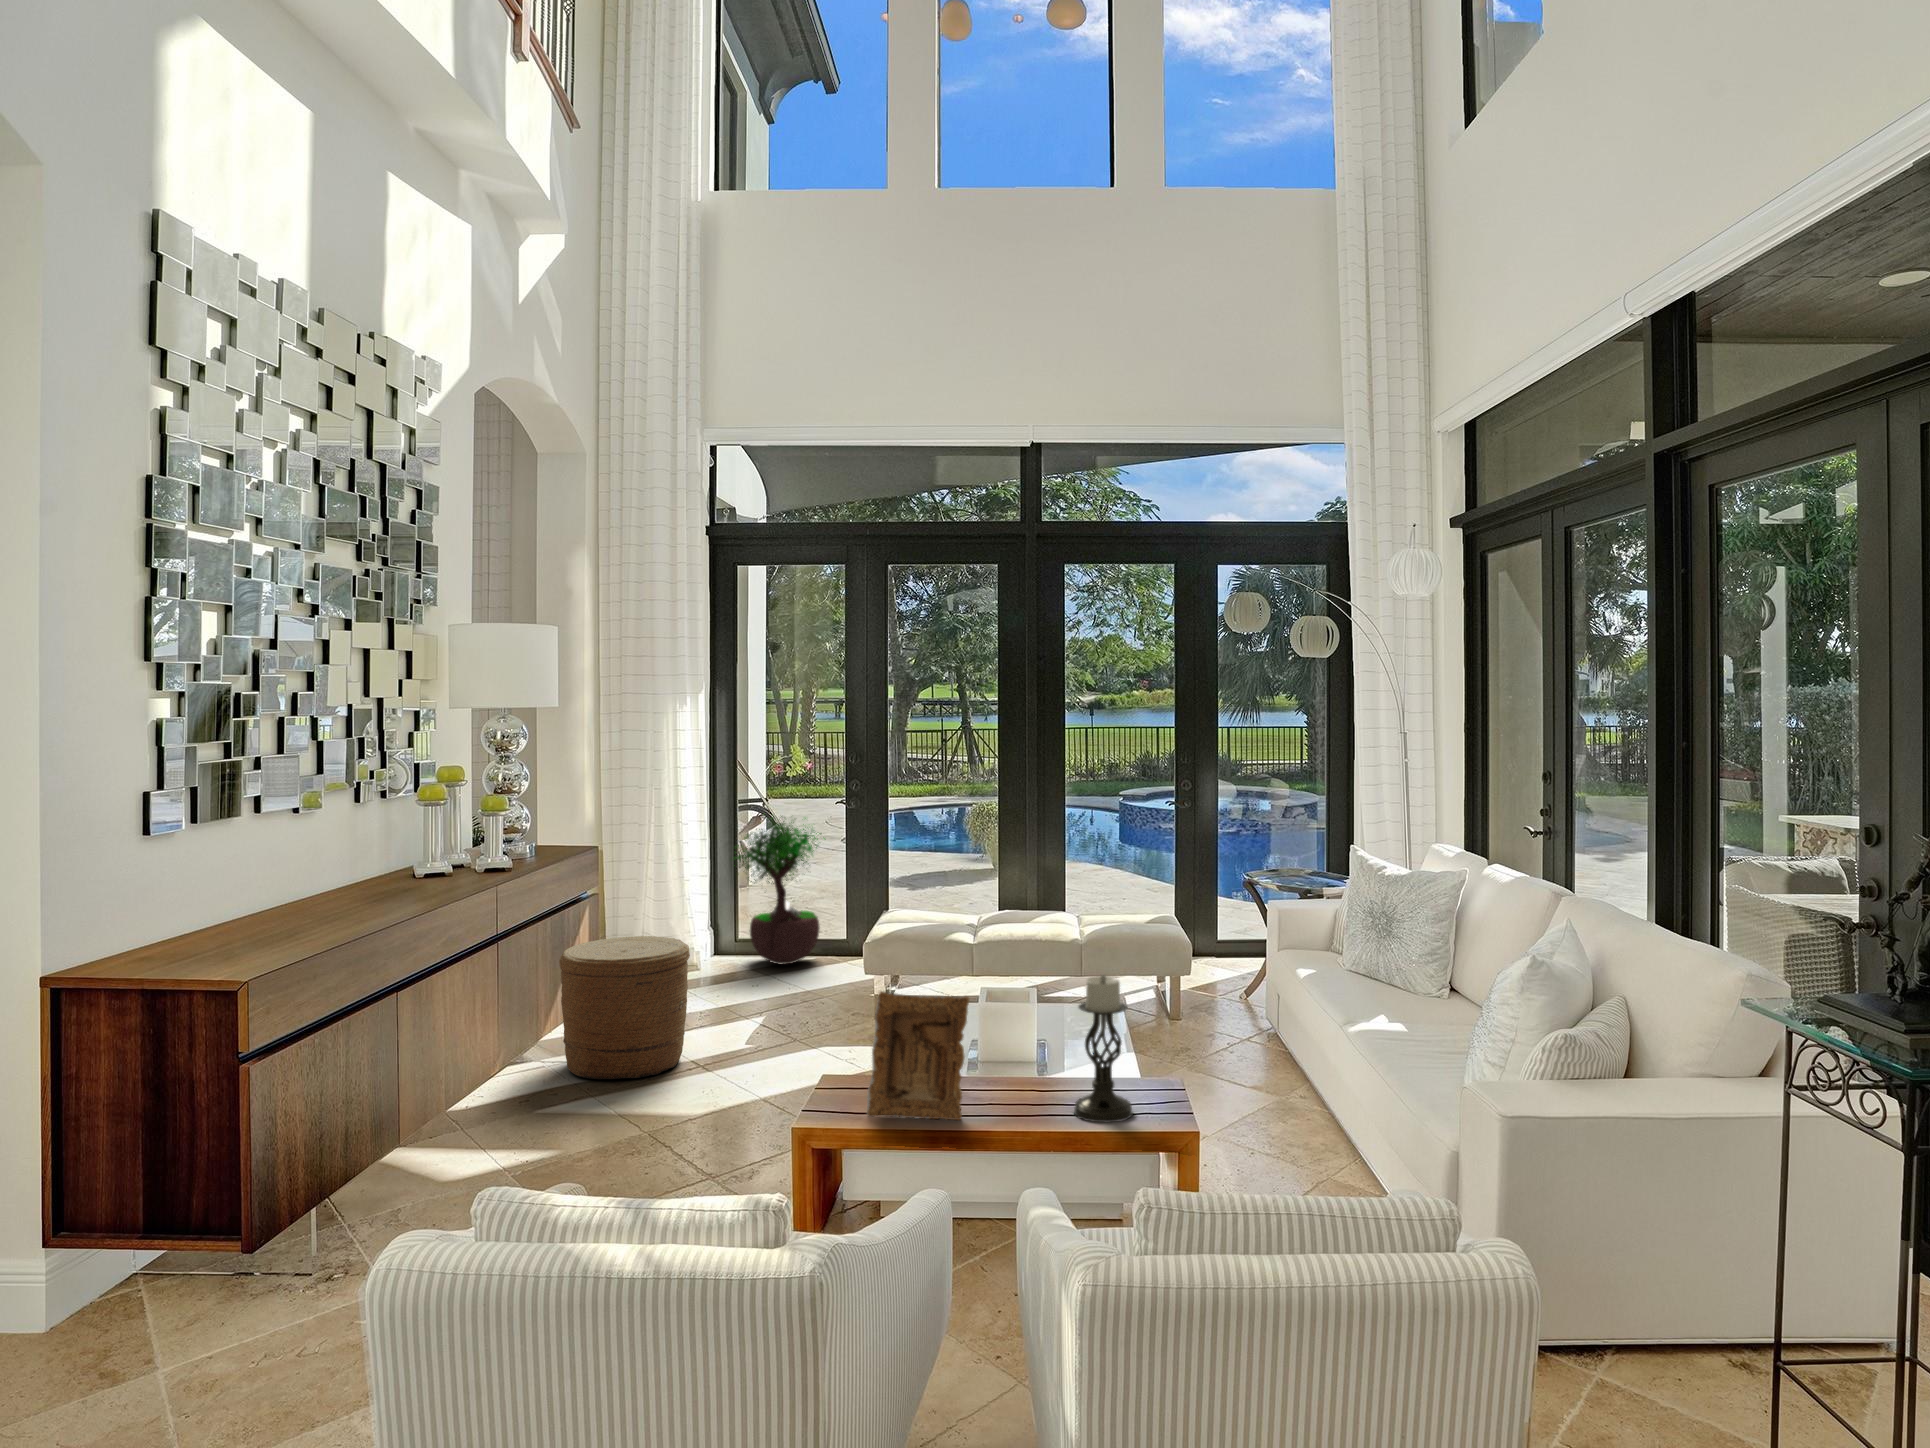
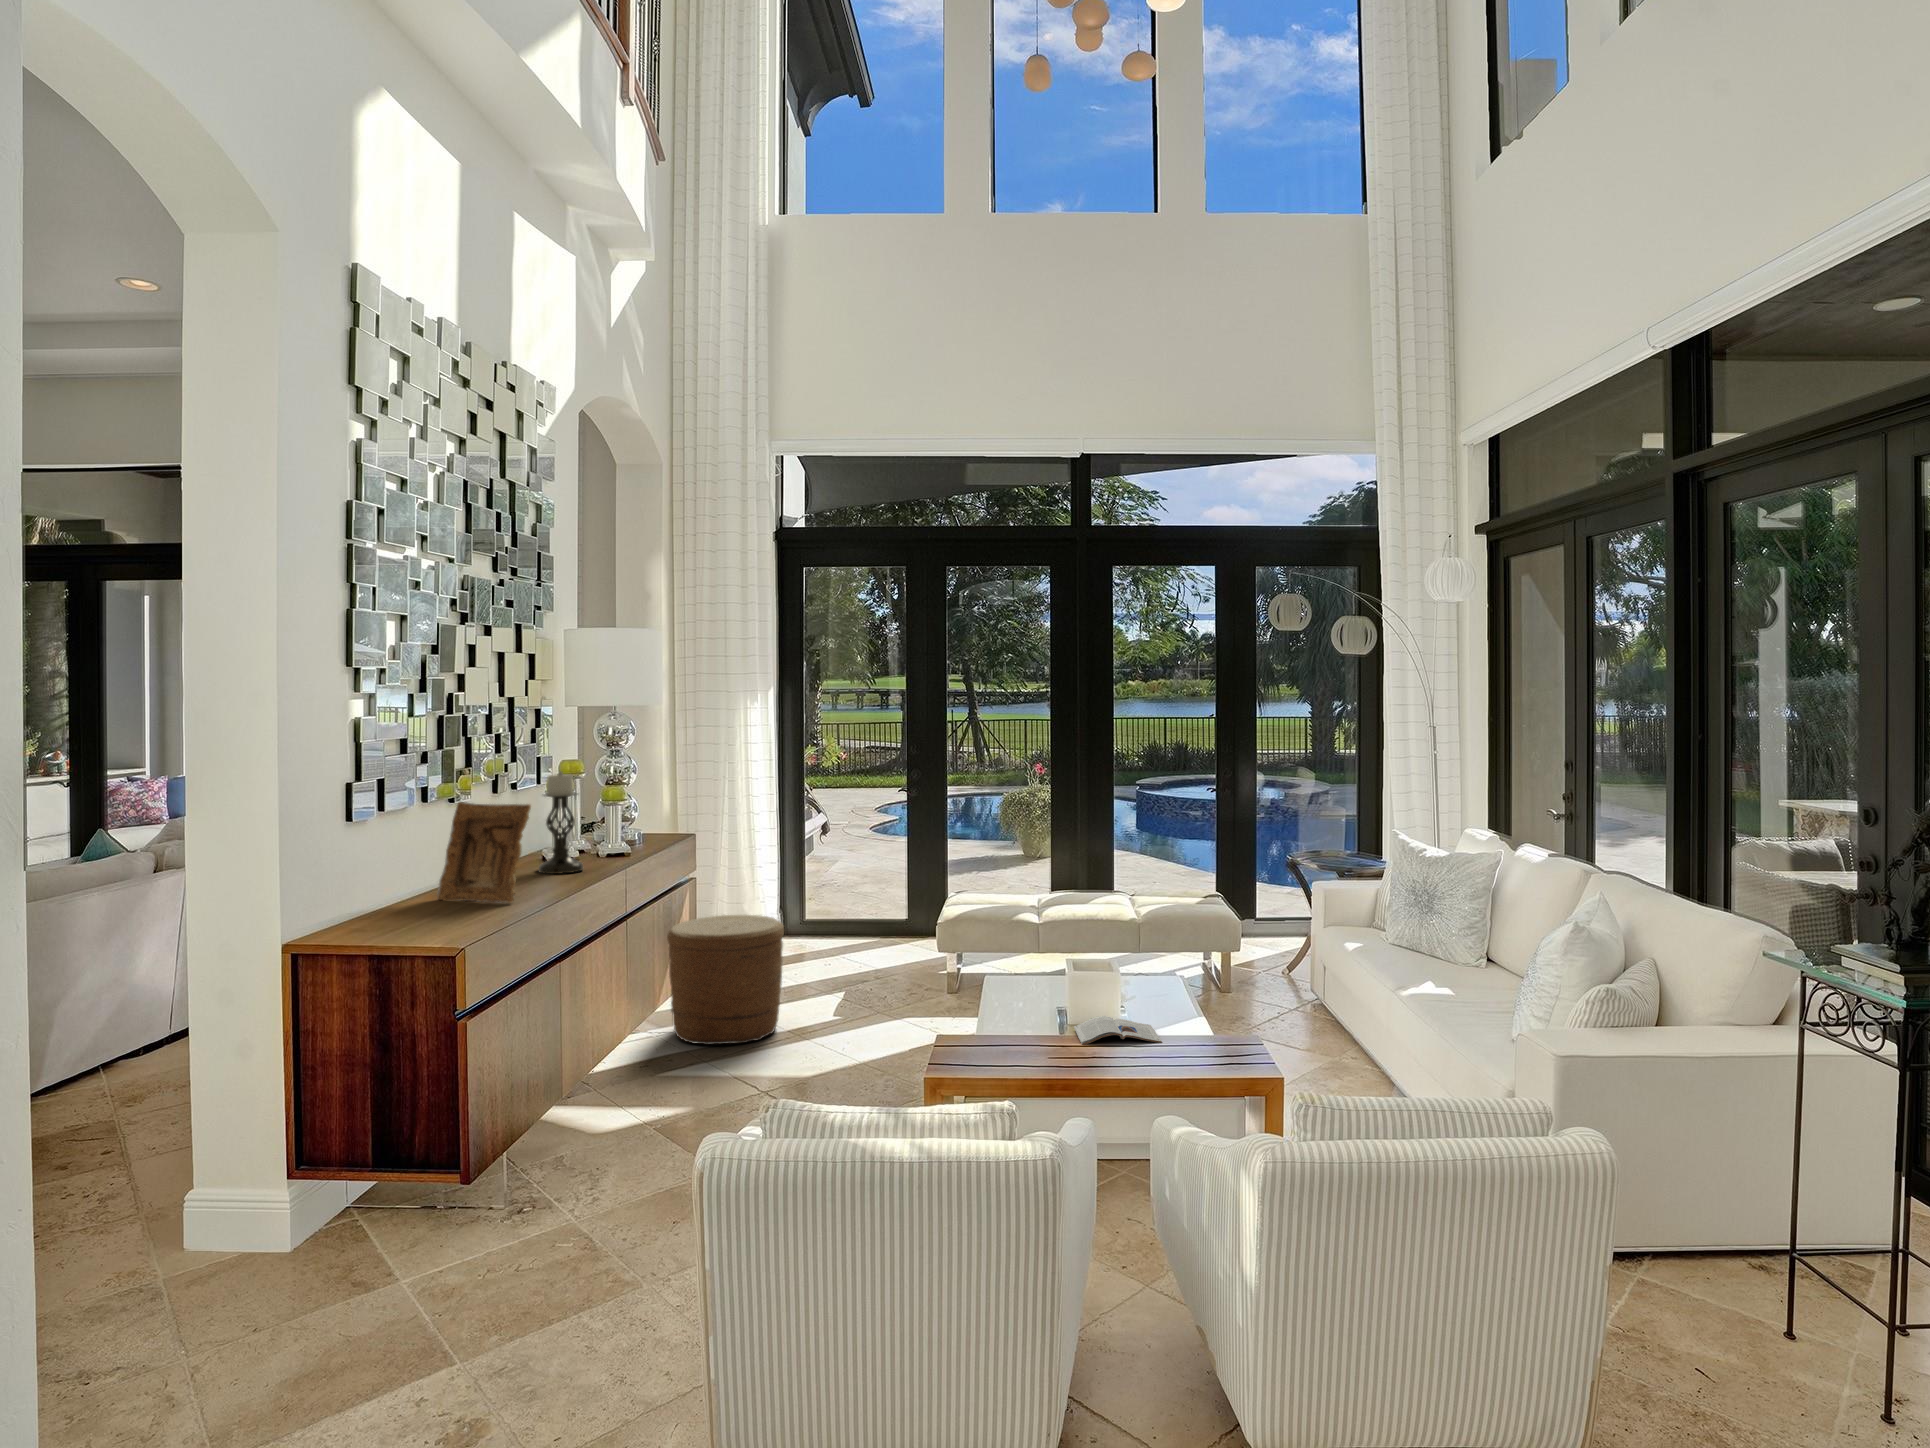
potted tree: present [734,813,820,964] -> none [798,795,887,944]
candle holder: present [1074,974,1133,1122] -> present [539,771,583,874]
picture frame: present [867,991,970,1120] -> present [437,802,531,903]
magazine: none [979,1057,1074,1092] -> present [1074,1016,1162,1044]

